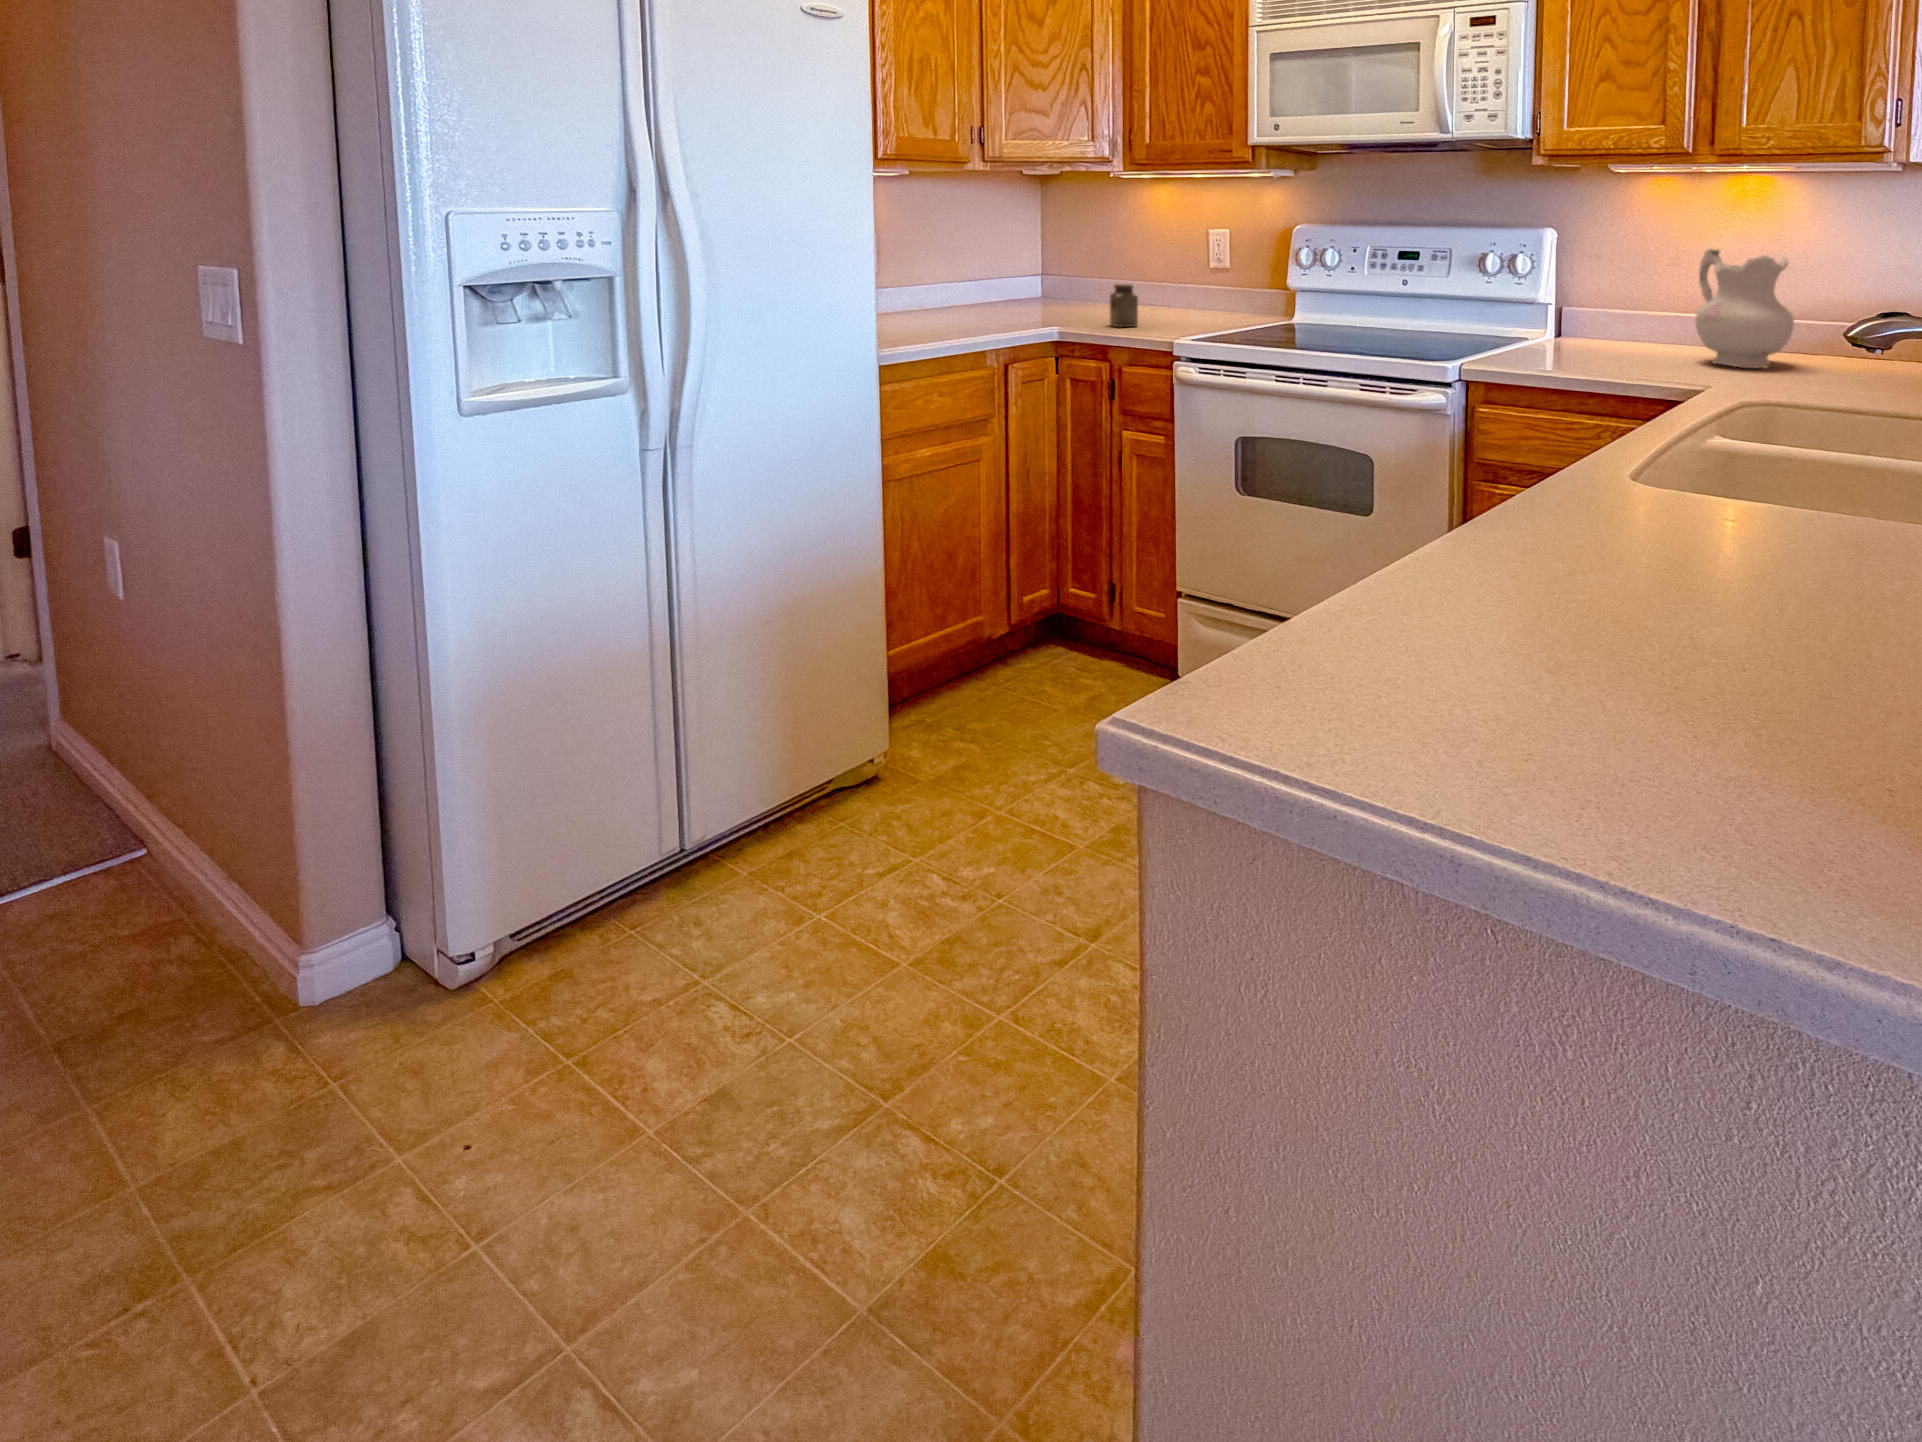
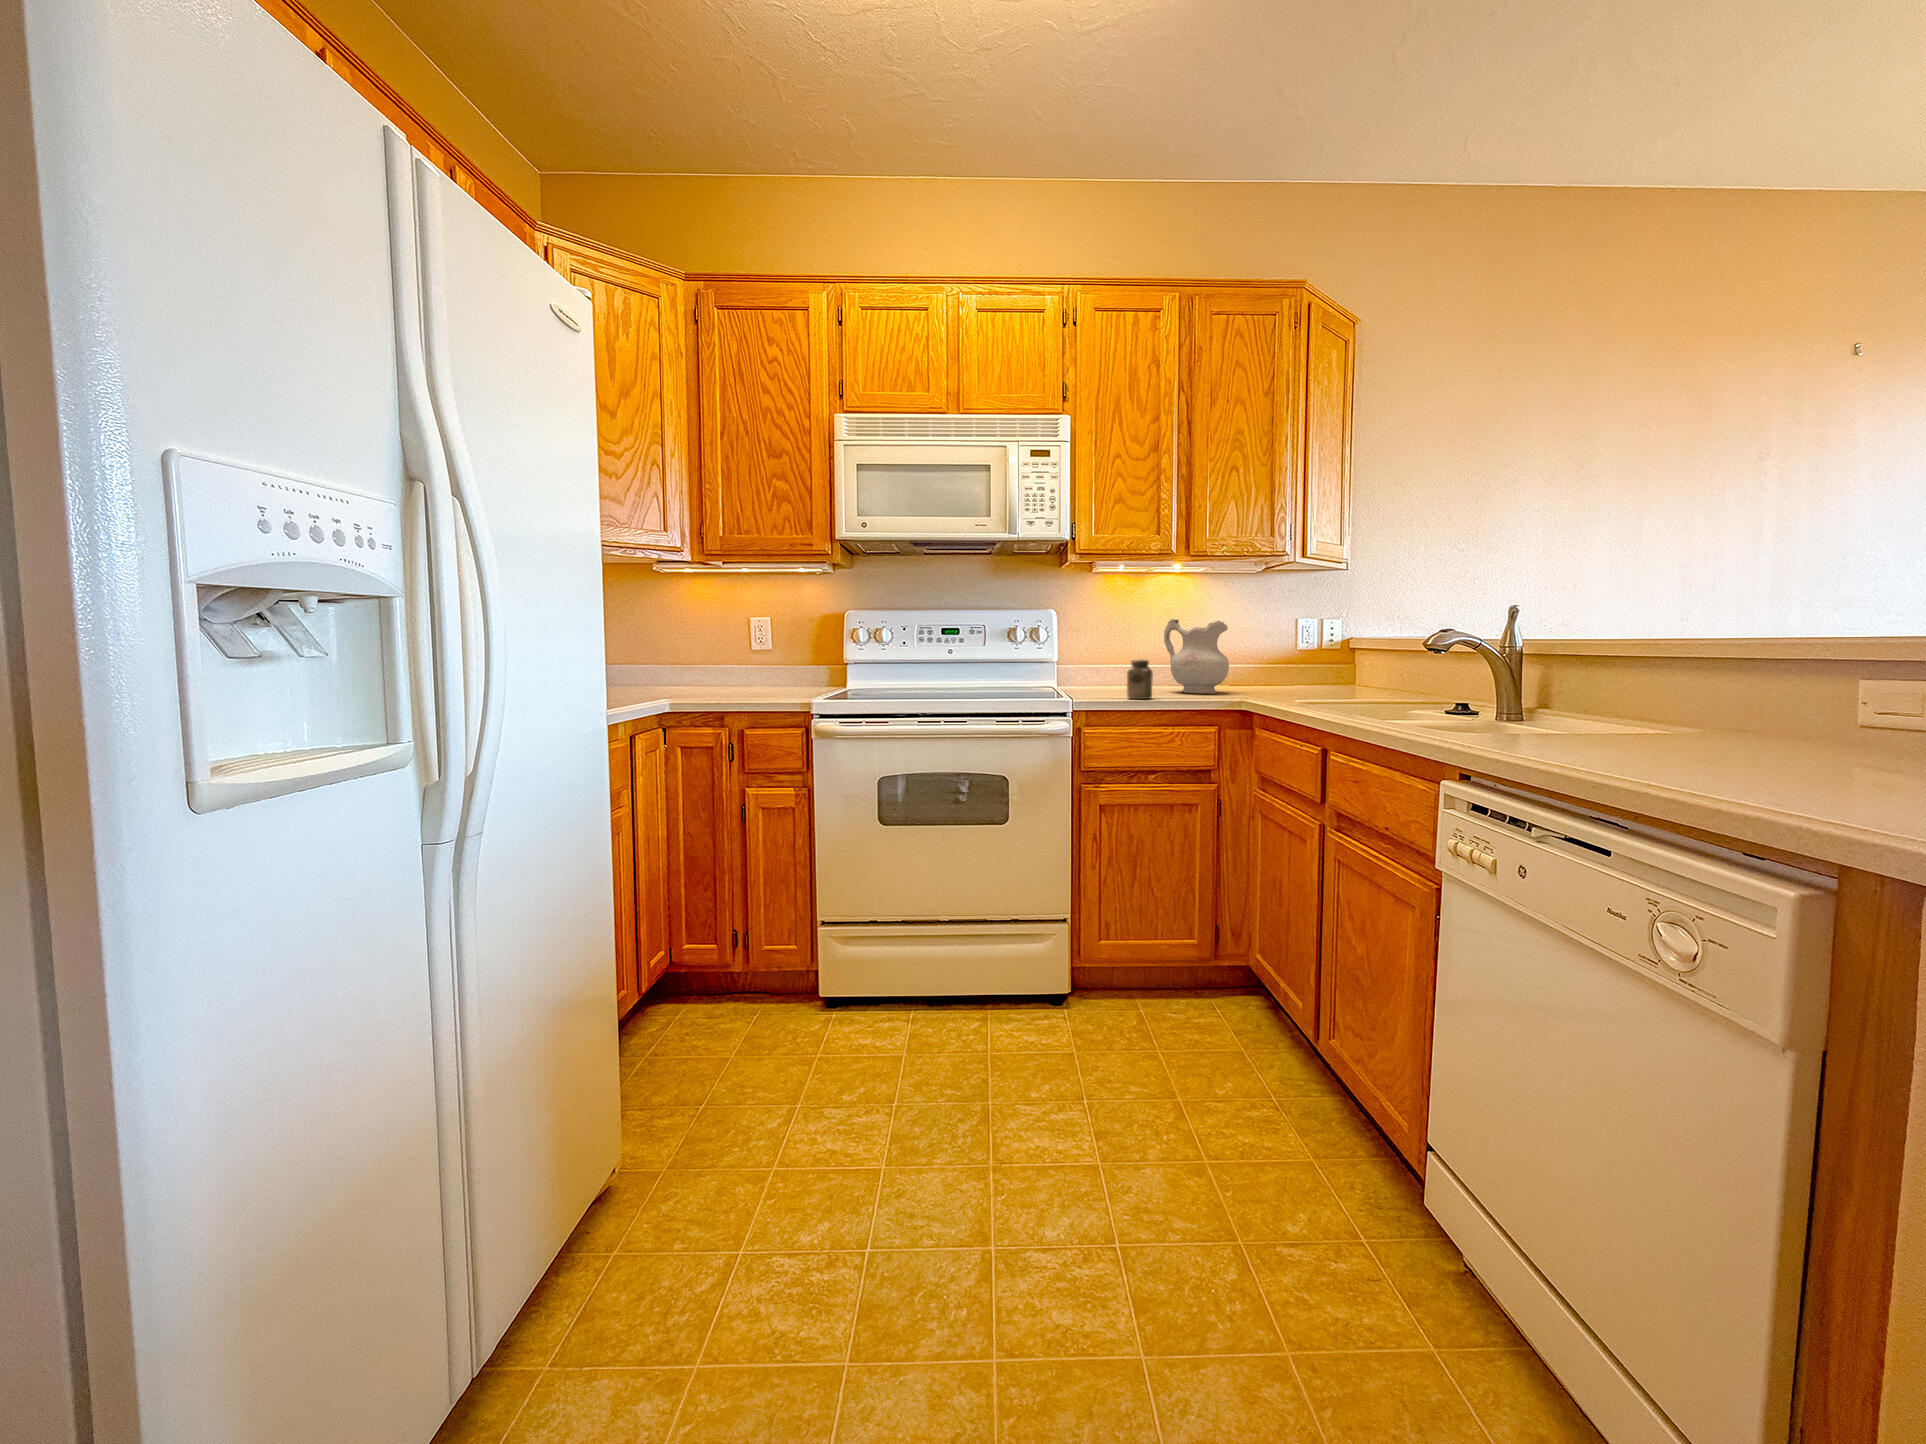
salt shaker: present [1110,283,1138,327] -> present [1127,659,1153,699]

